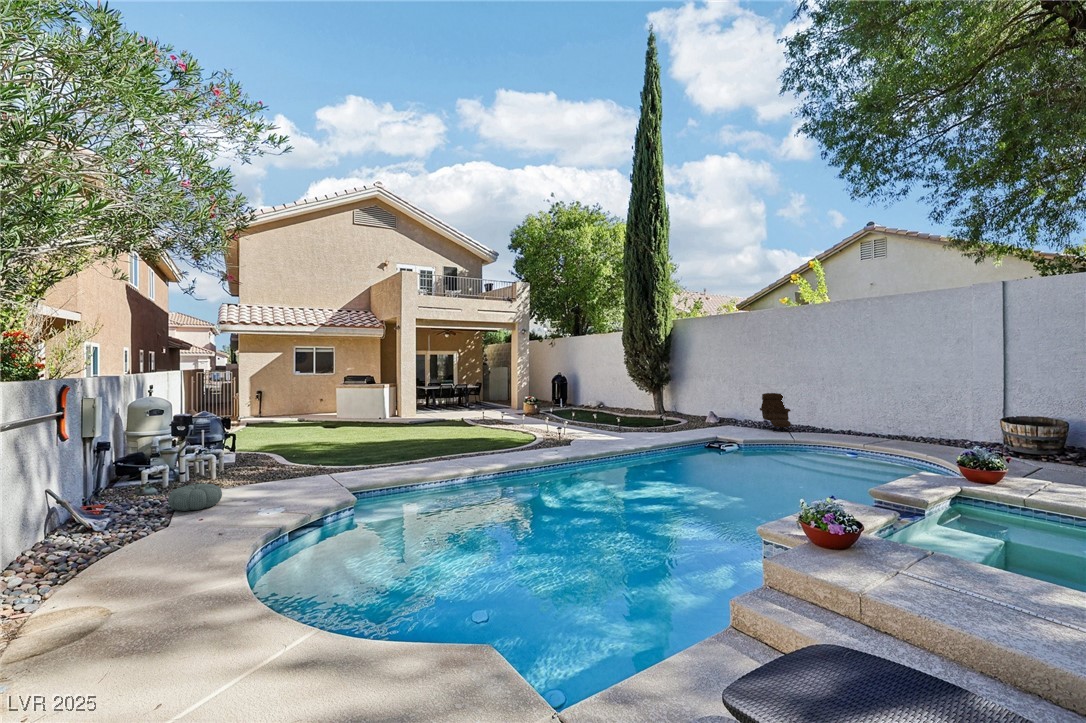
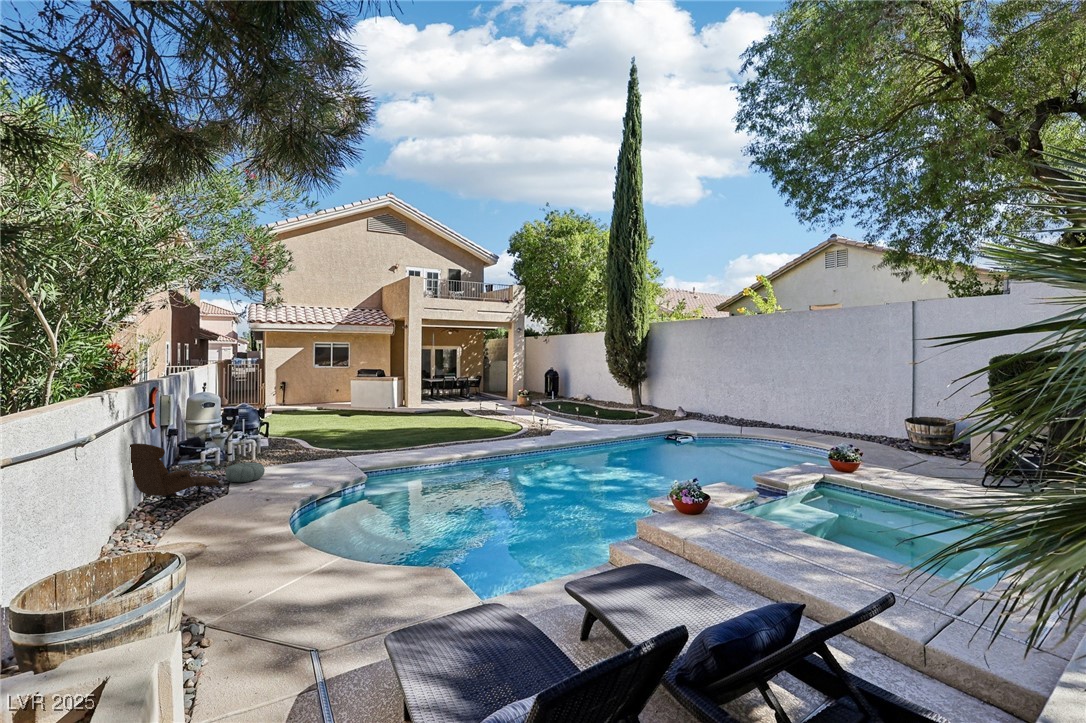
lounge chair: present [760,393,791,432] -> present [130,444,220,513]

